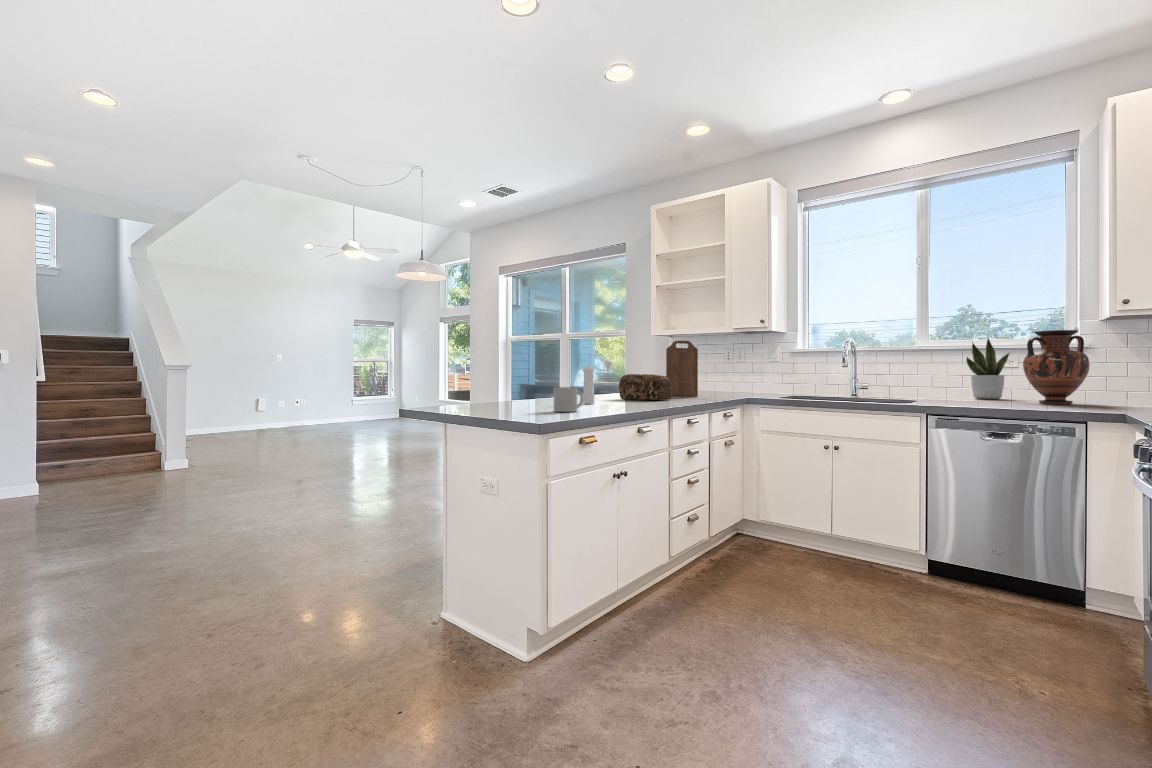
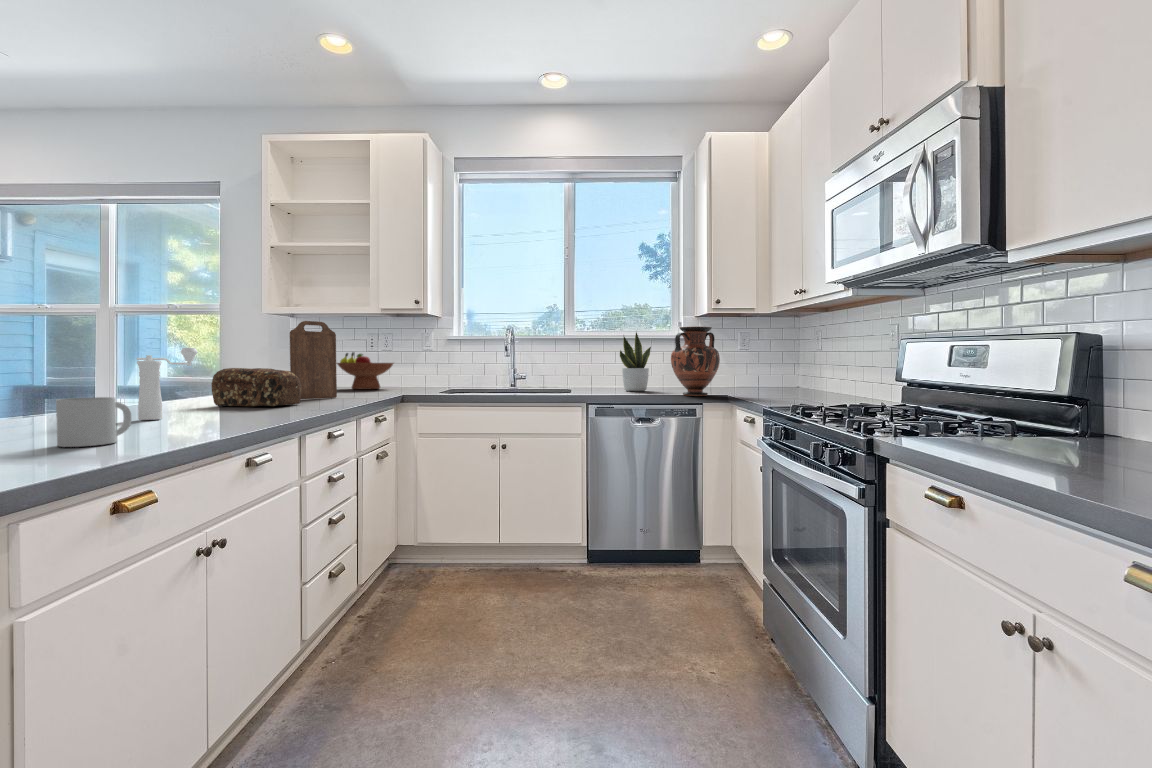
fruit bowl: none [700,363,745,393] -> present [337,352,394,390]

